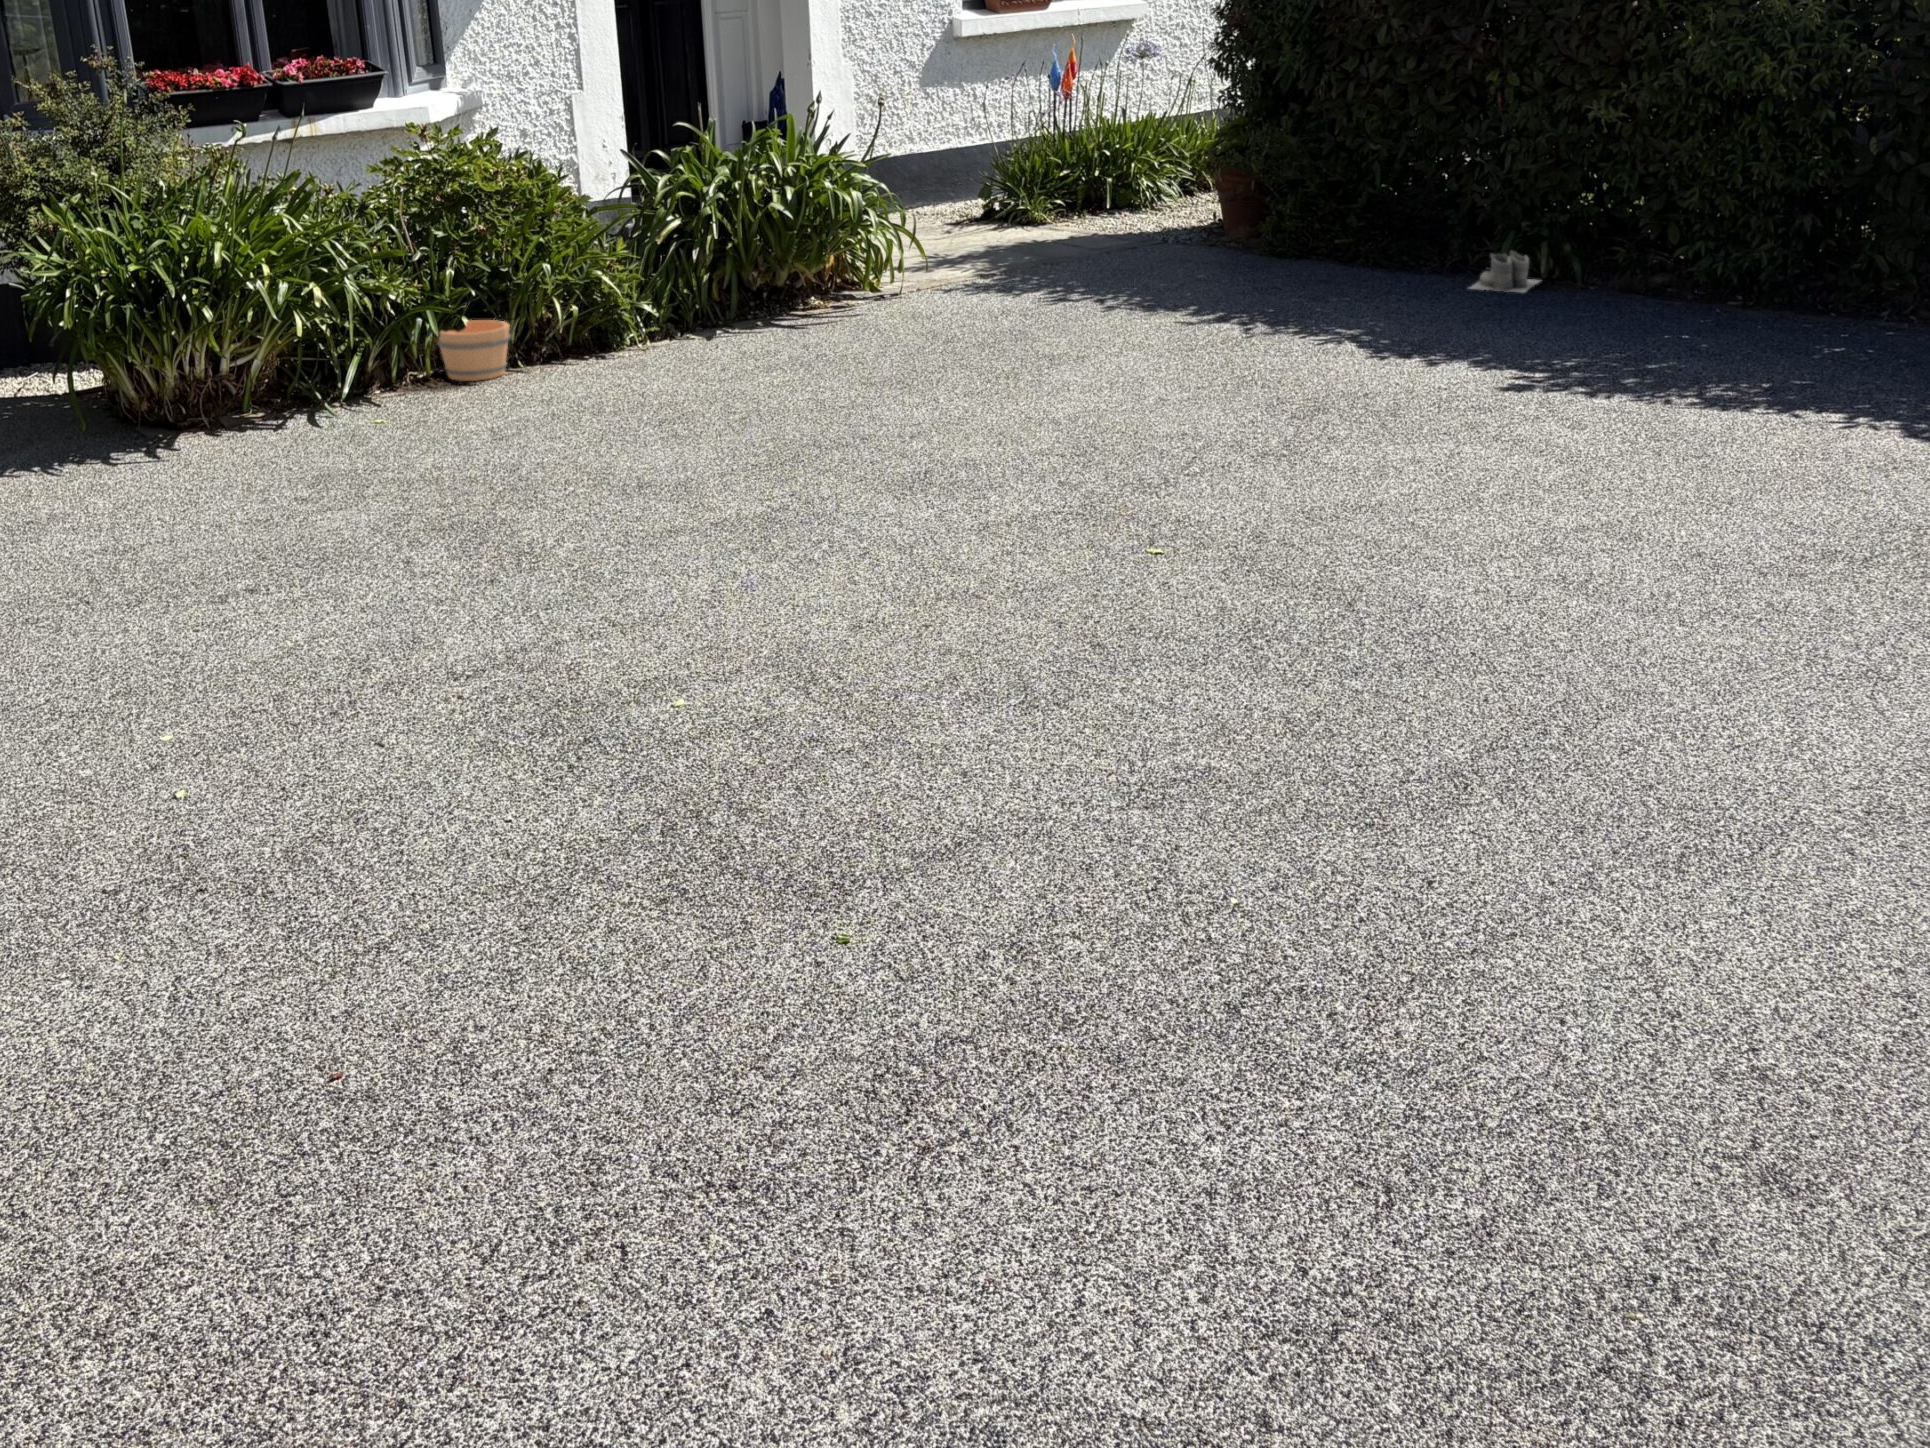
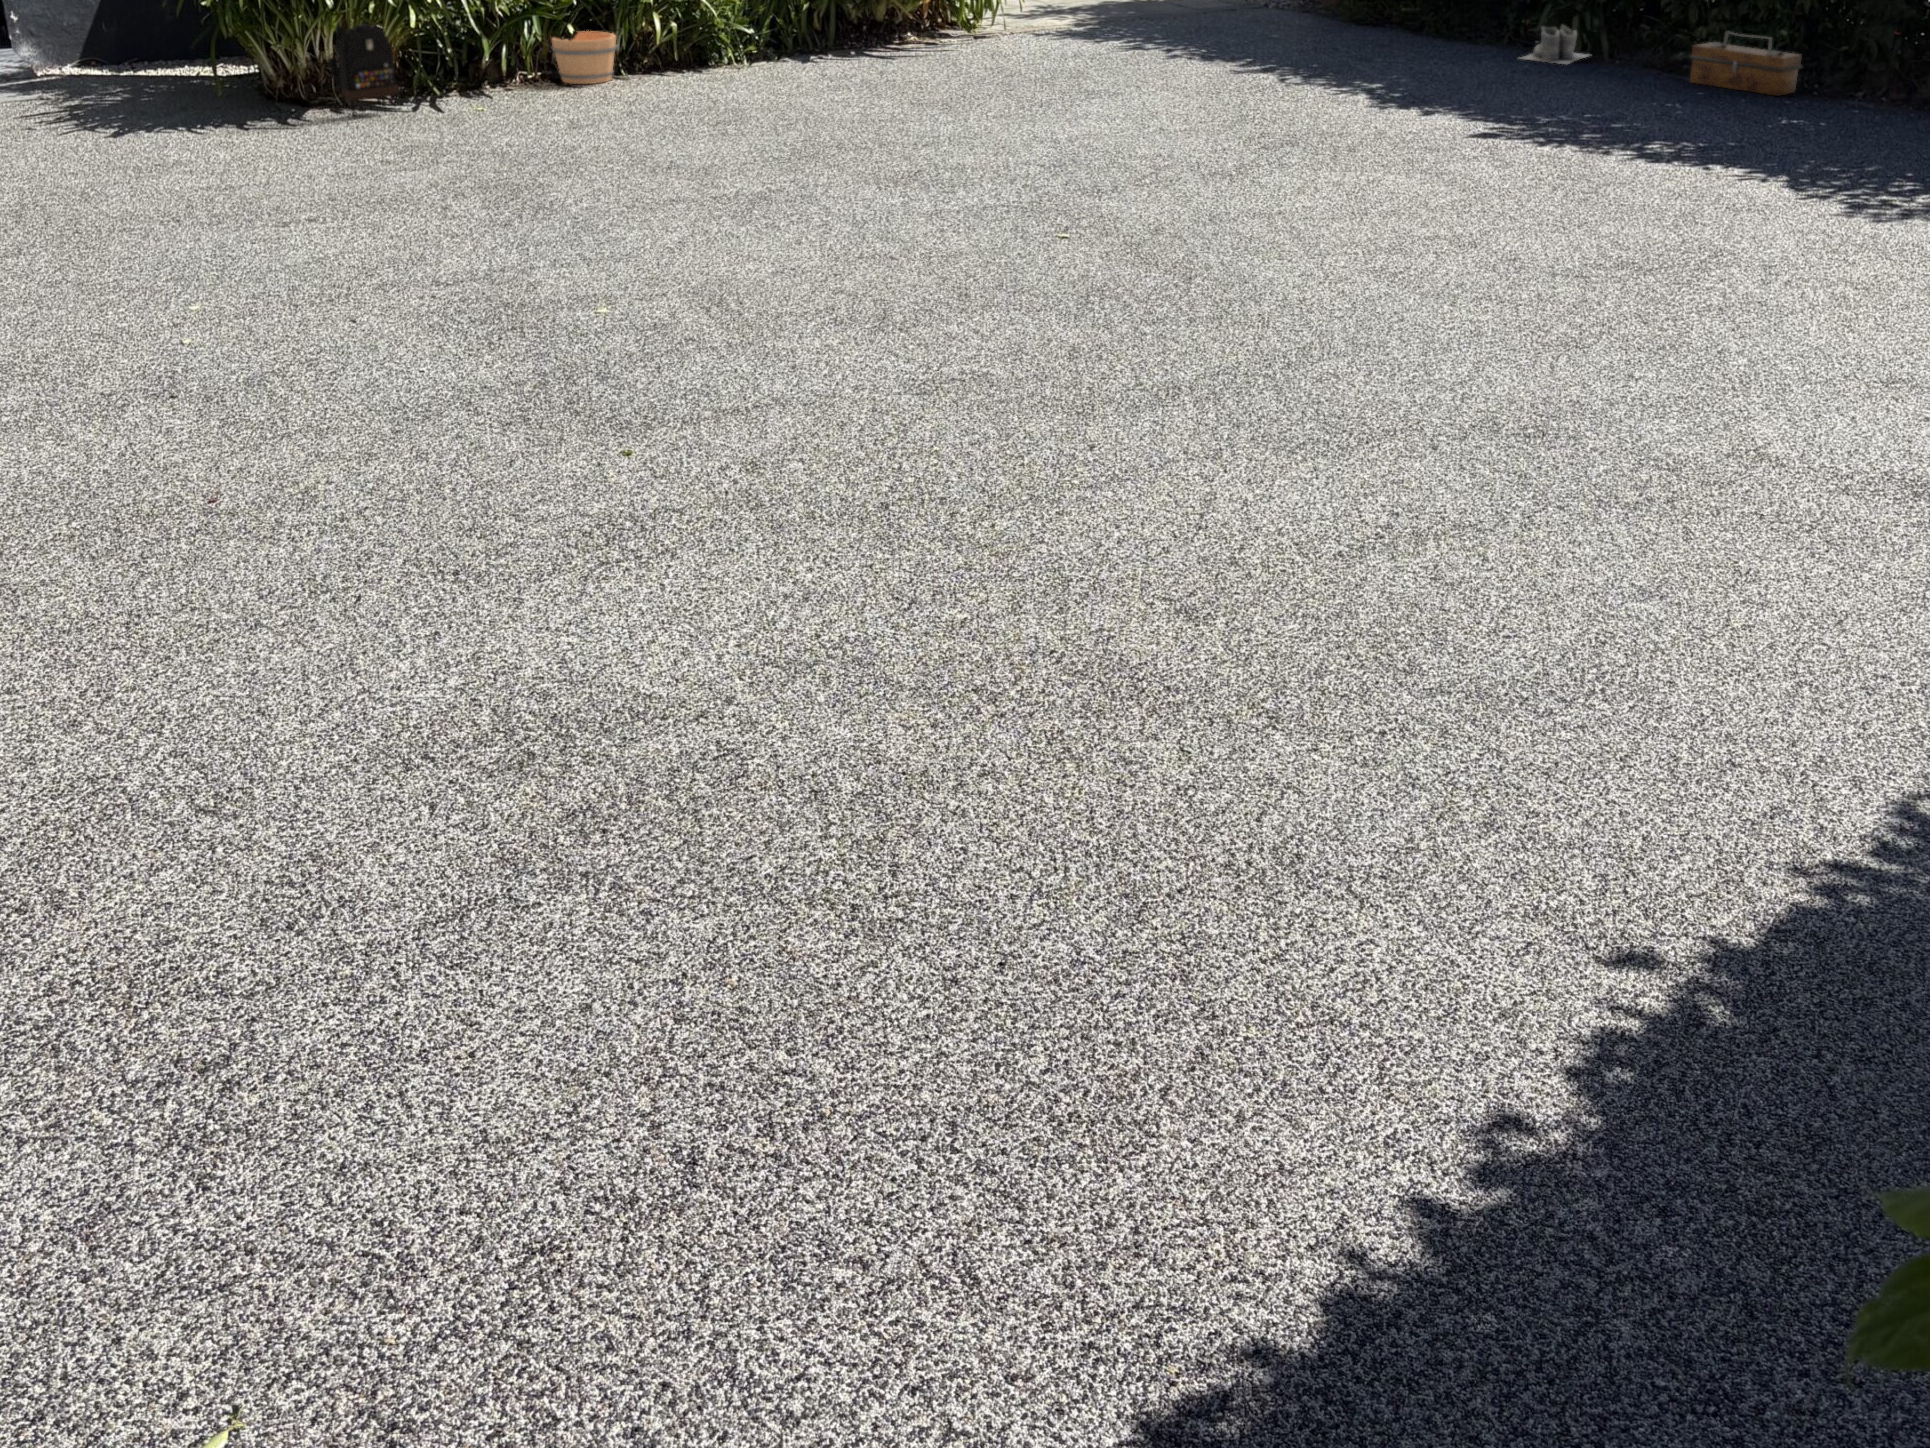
toolbox: none [1668,252,1797,318] -> present [1689,31,1802,96]
backpack: none [200,324,288,439] -> present [329,23,399,116]

